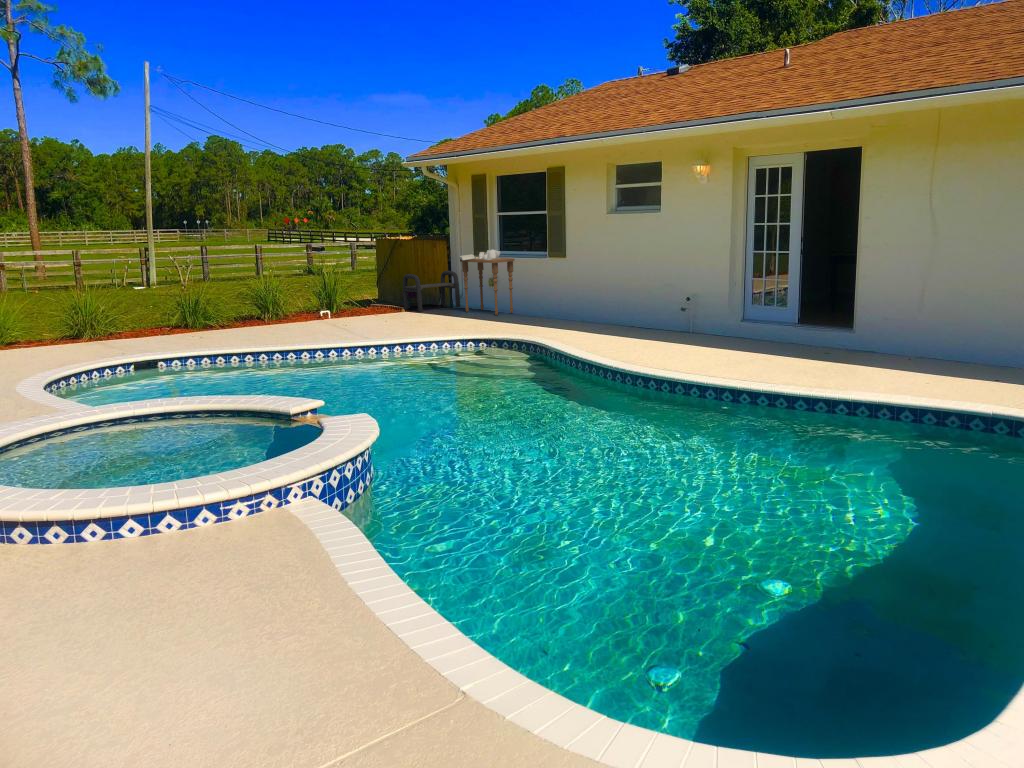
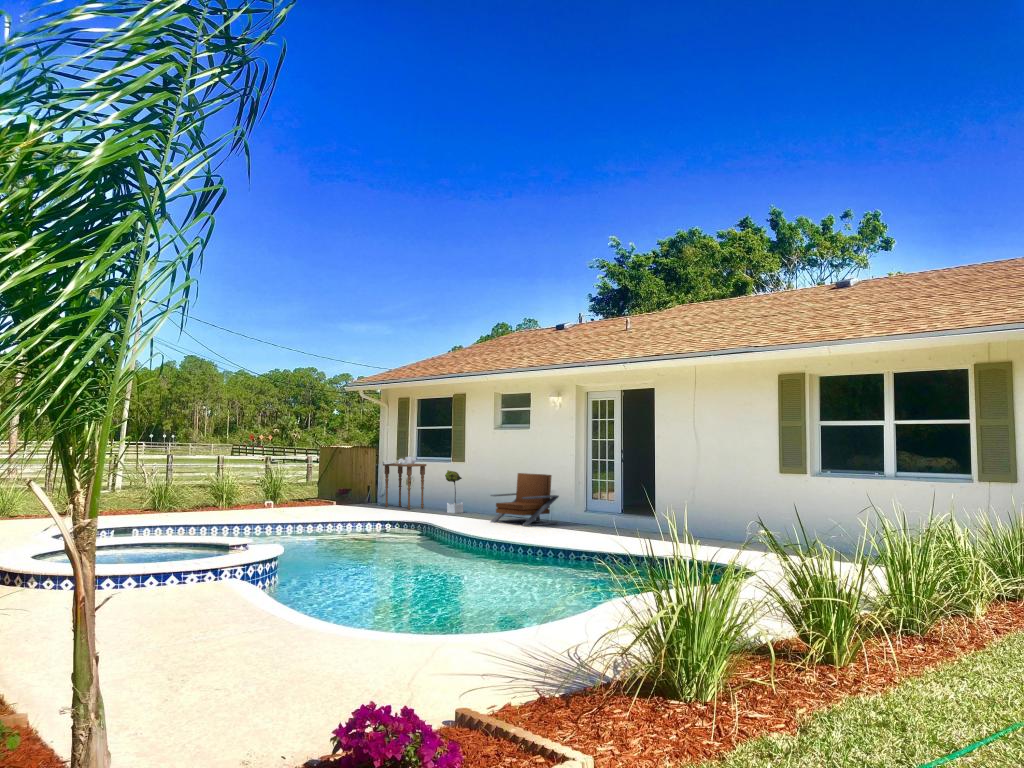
potted tree: none [542,266,566,320] -> present [445,470,463,513]
lounge chair: none [615,270,706,343] -> present [491,473,559,527]
bench: present [403,271,460,312] -> none [336,474,383,506]

